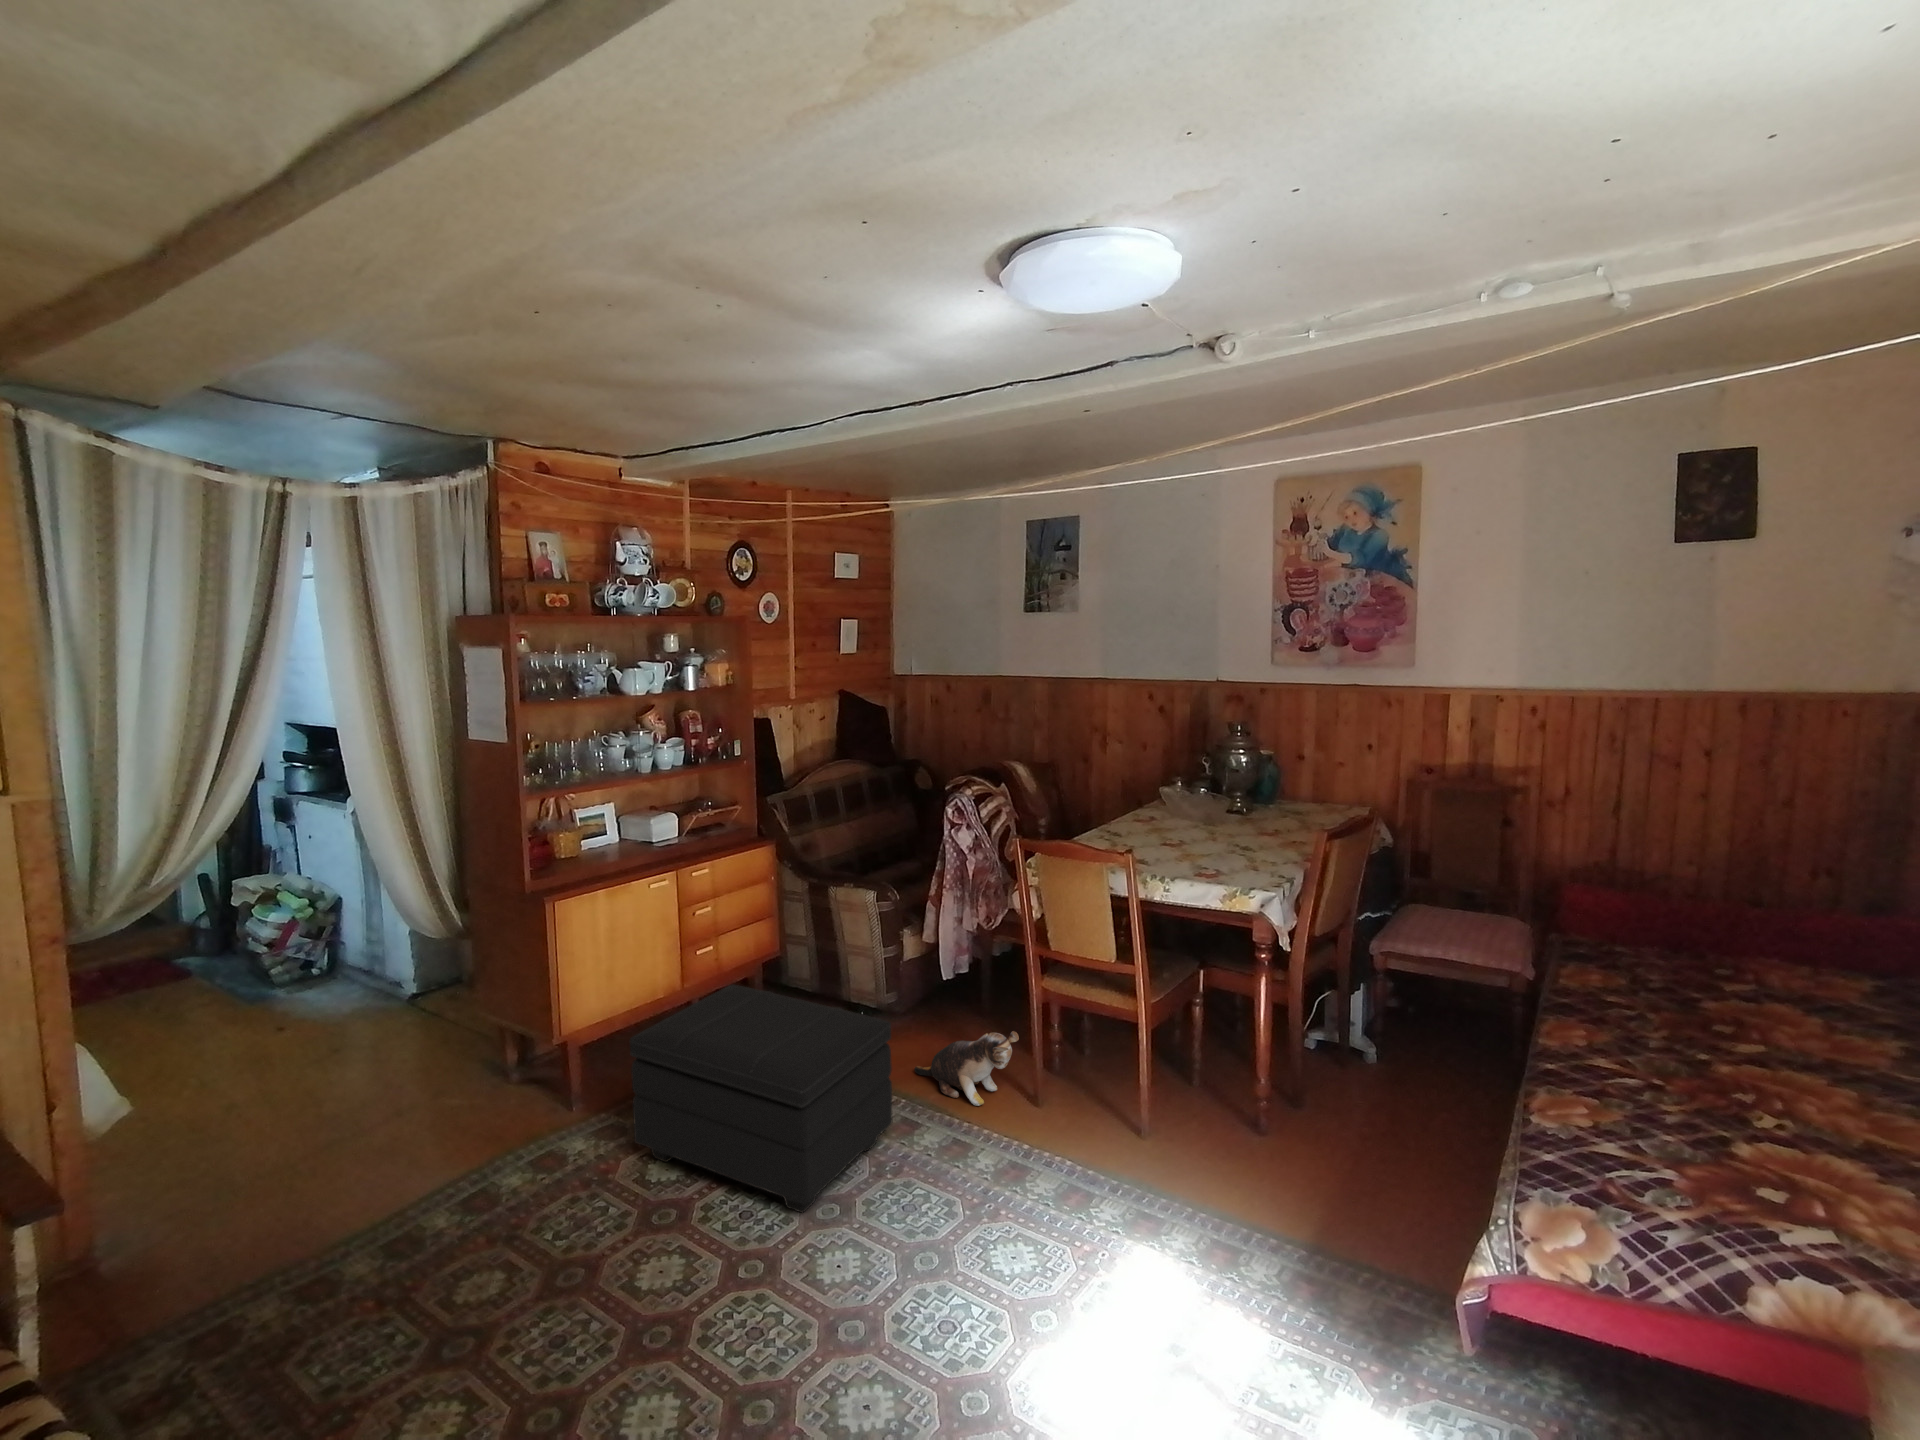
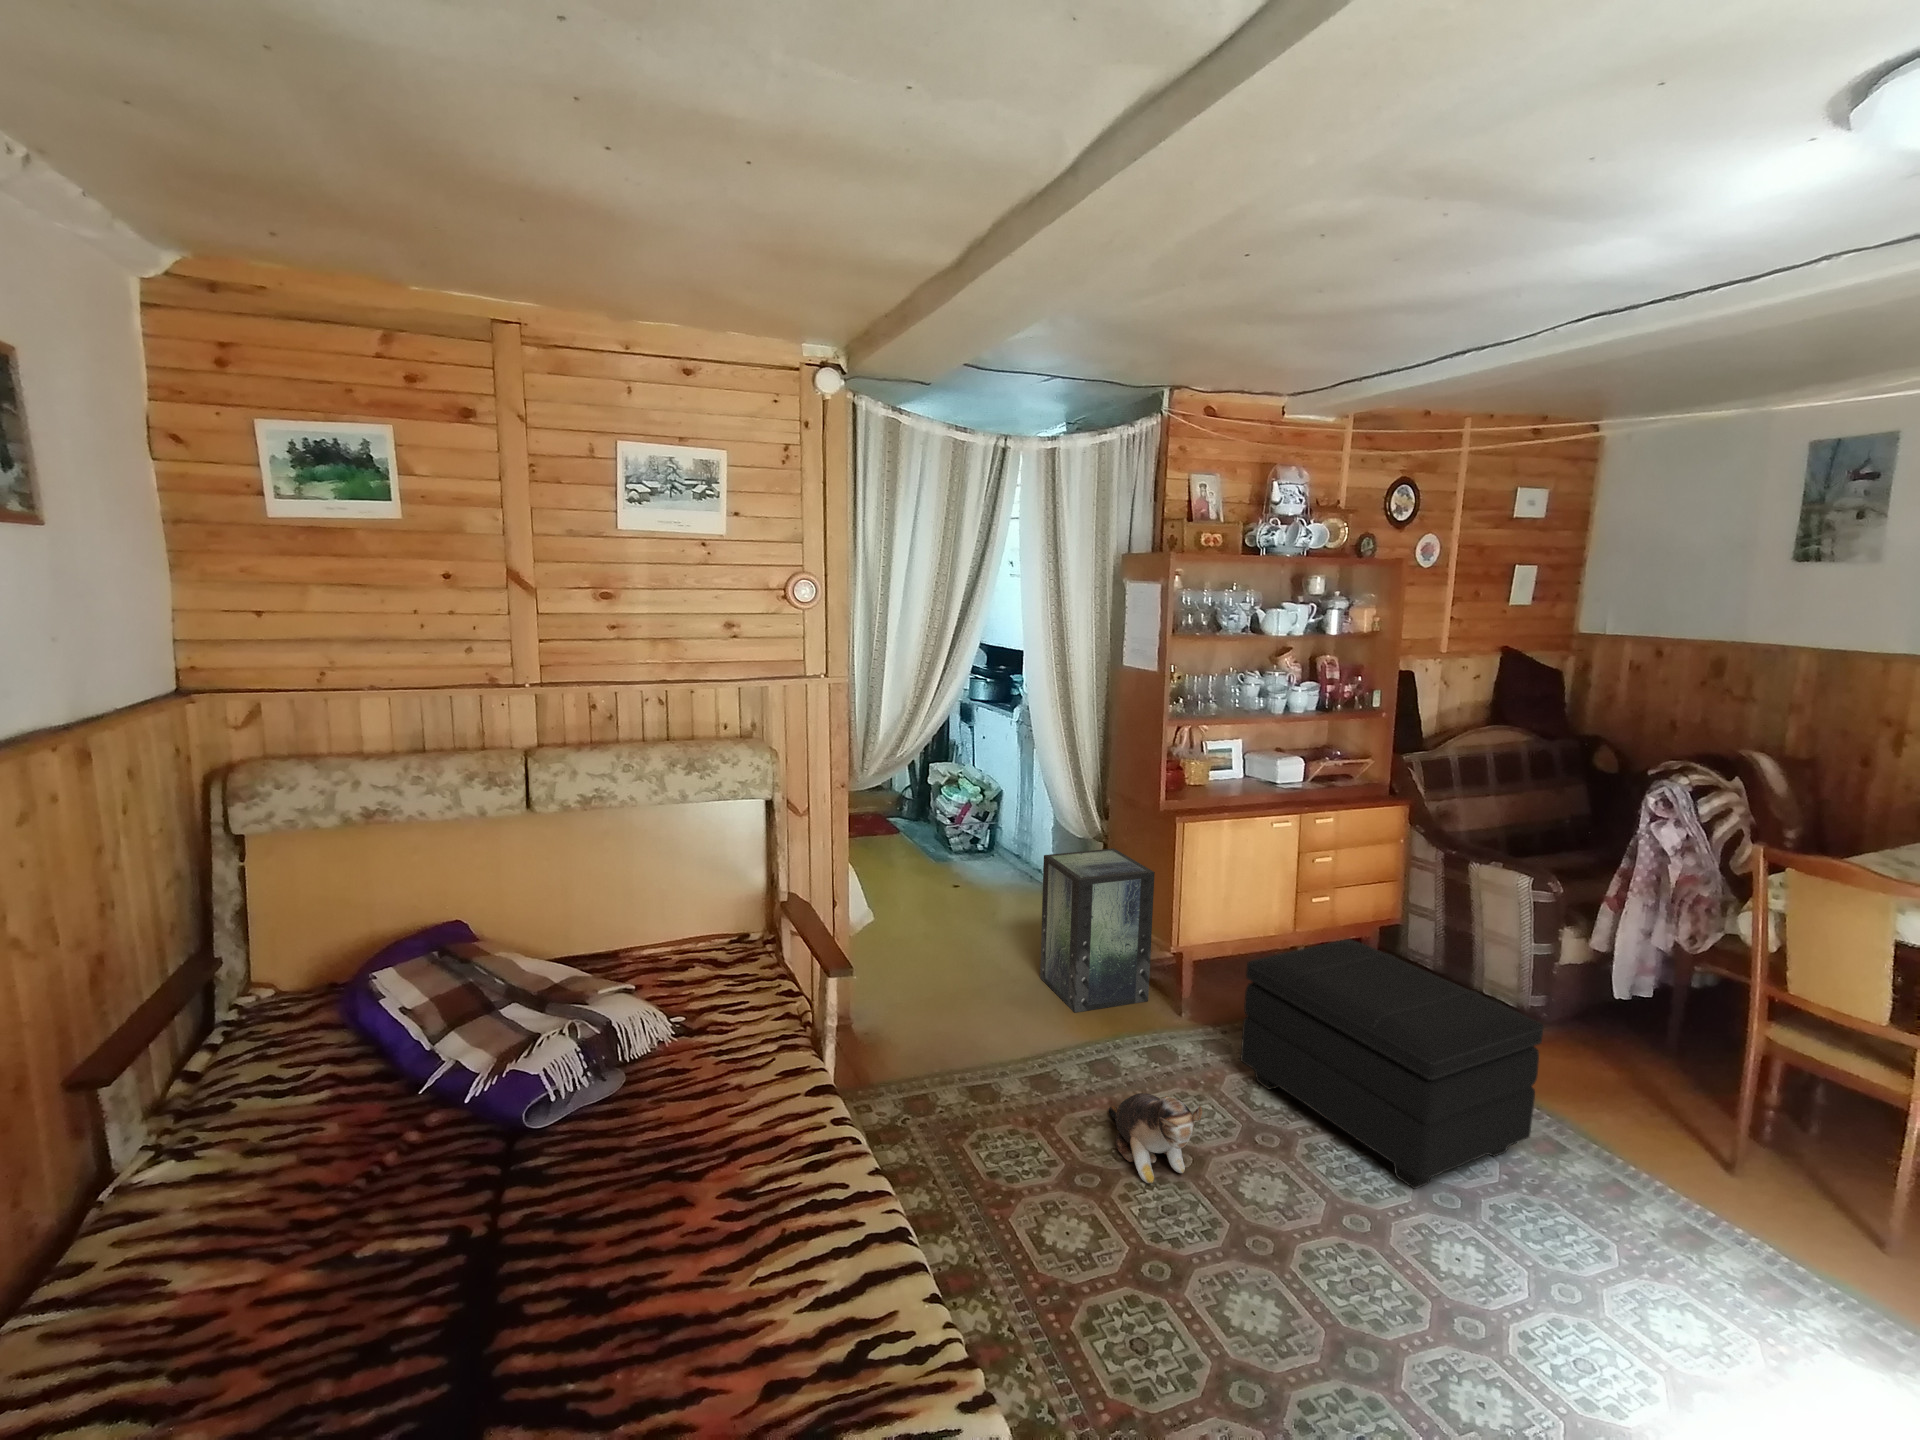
storage box: none [383,945,534,1150] -> present [1040,848,1155,1013]
plush toy: present [914,1031,1019,1106] -> present [1109,1093,1202,1183]

